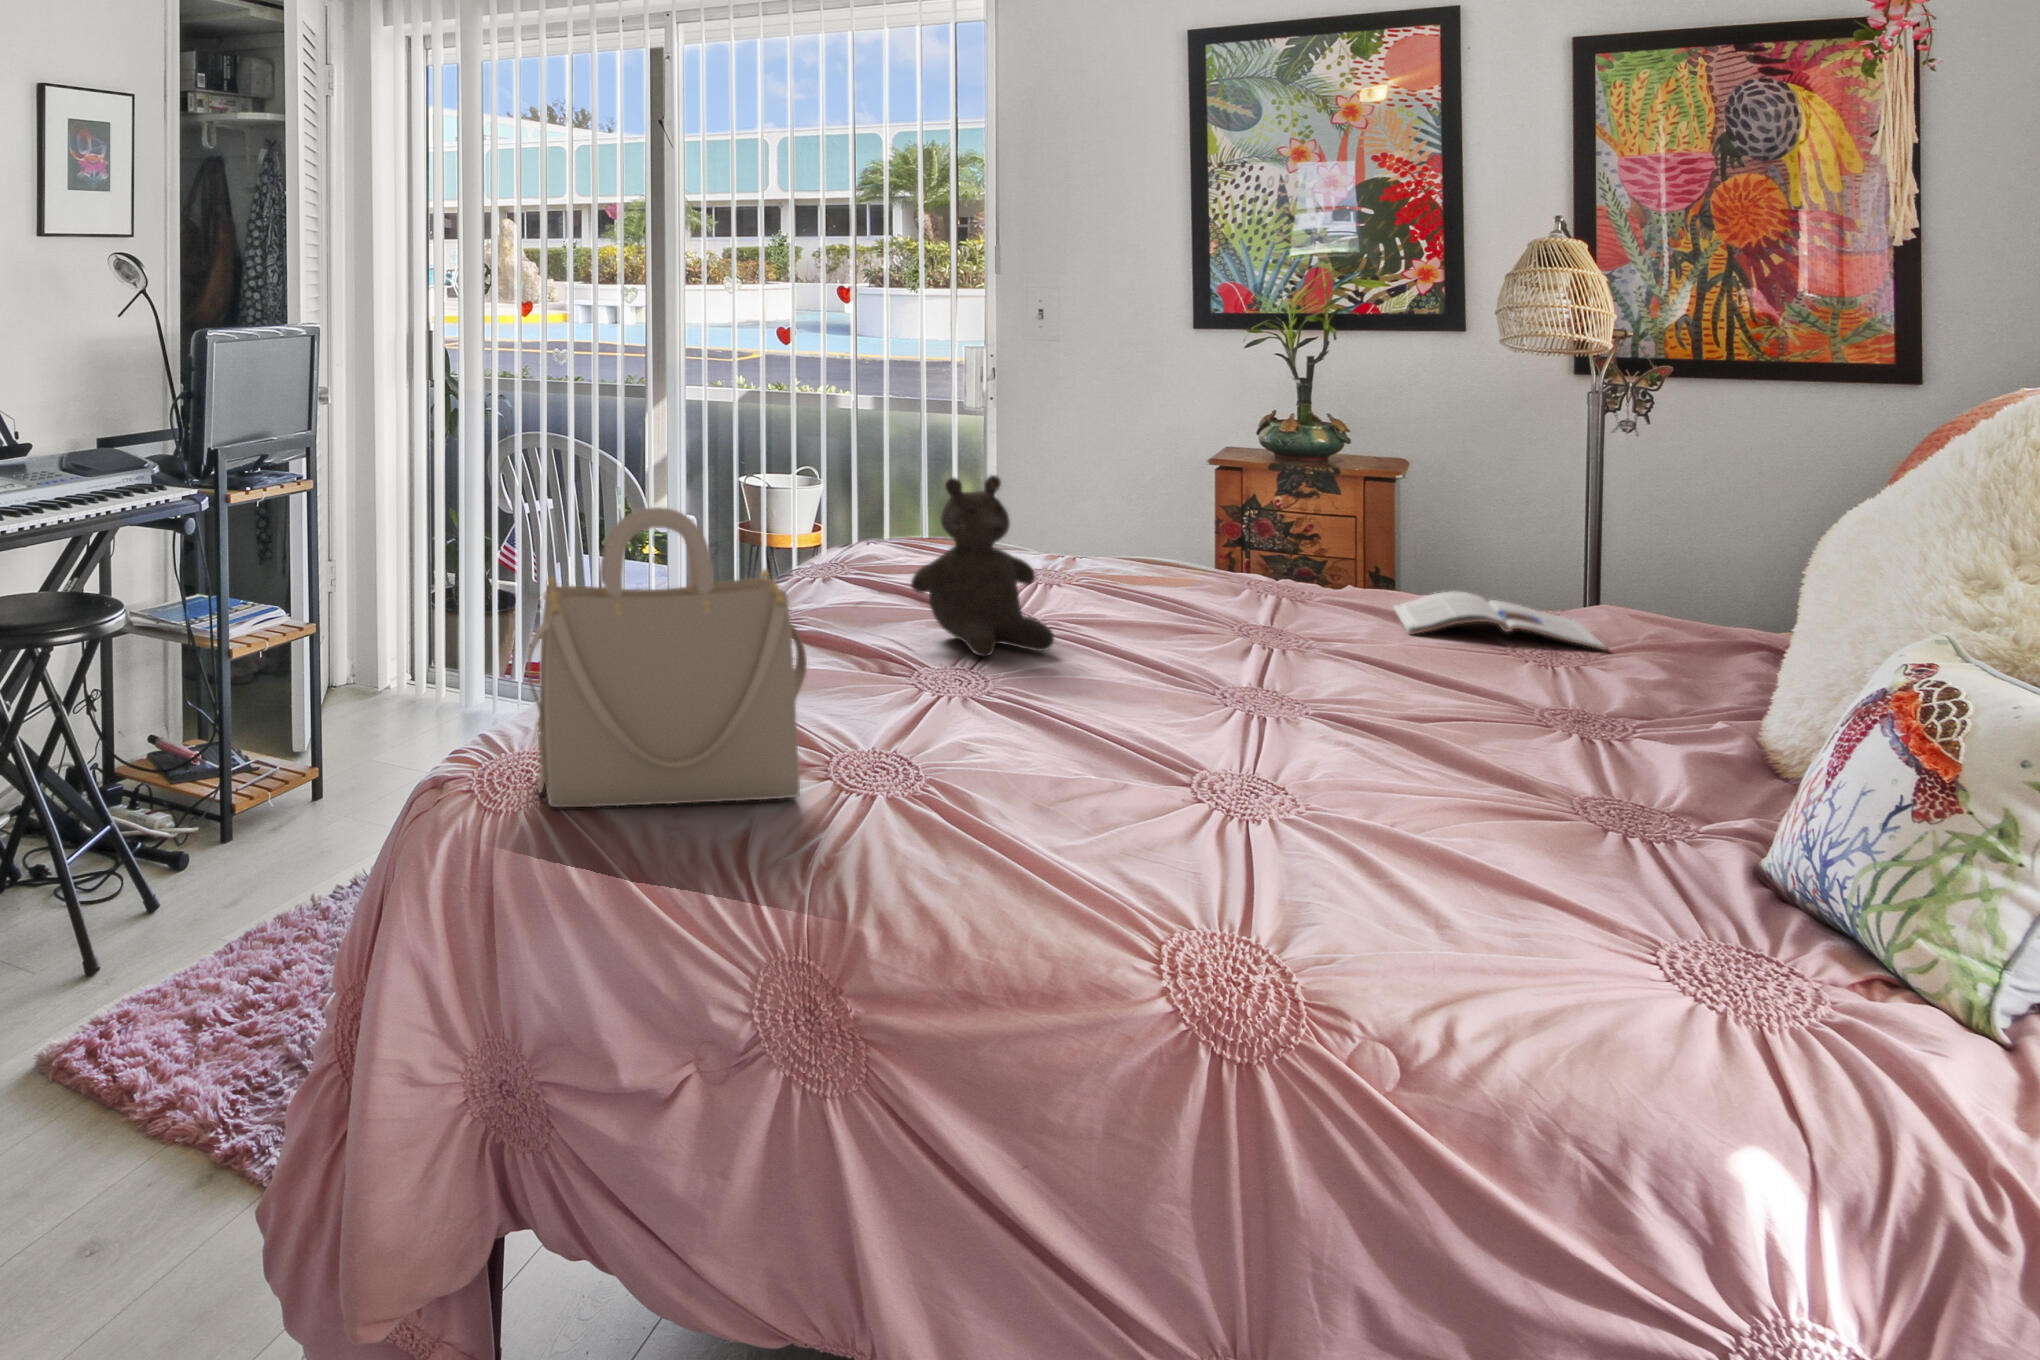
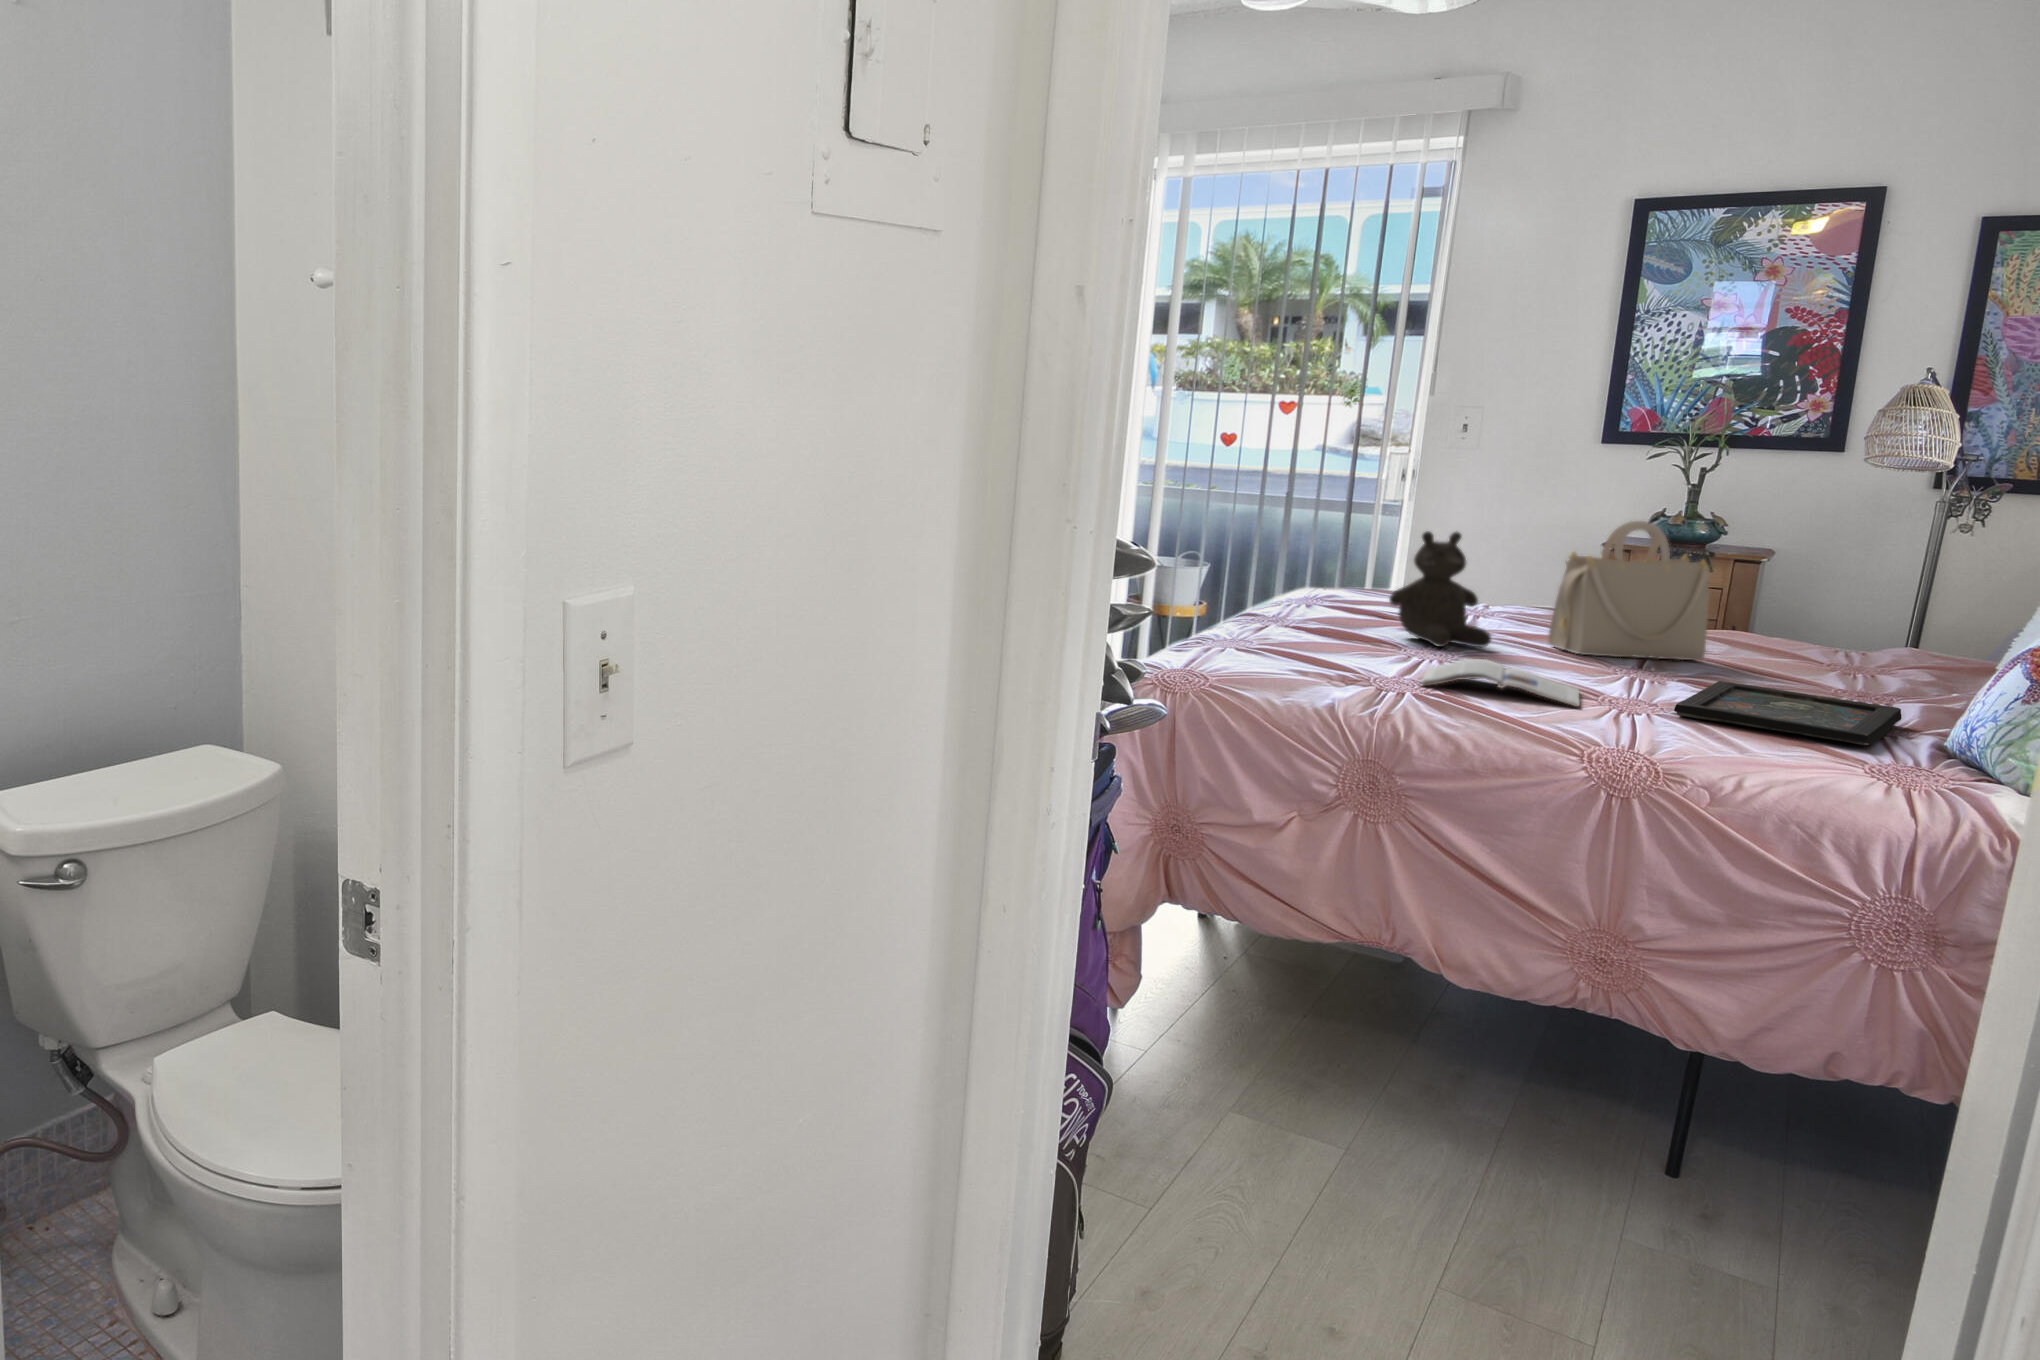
handbag: present [527,507,807,807] -> present [1548,521,1710,660]
magazine: present [1394,591,1606,650] -> present [1421,659,1580,707]
tray: none [1311,706,1655,864] -> present [1674,681,1901,745]

